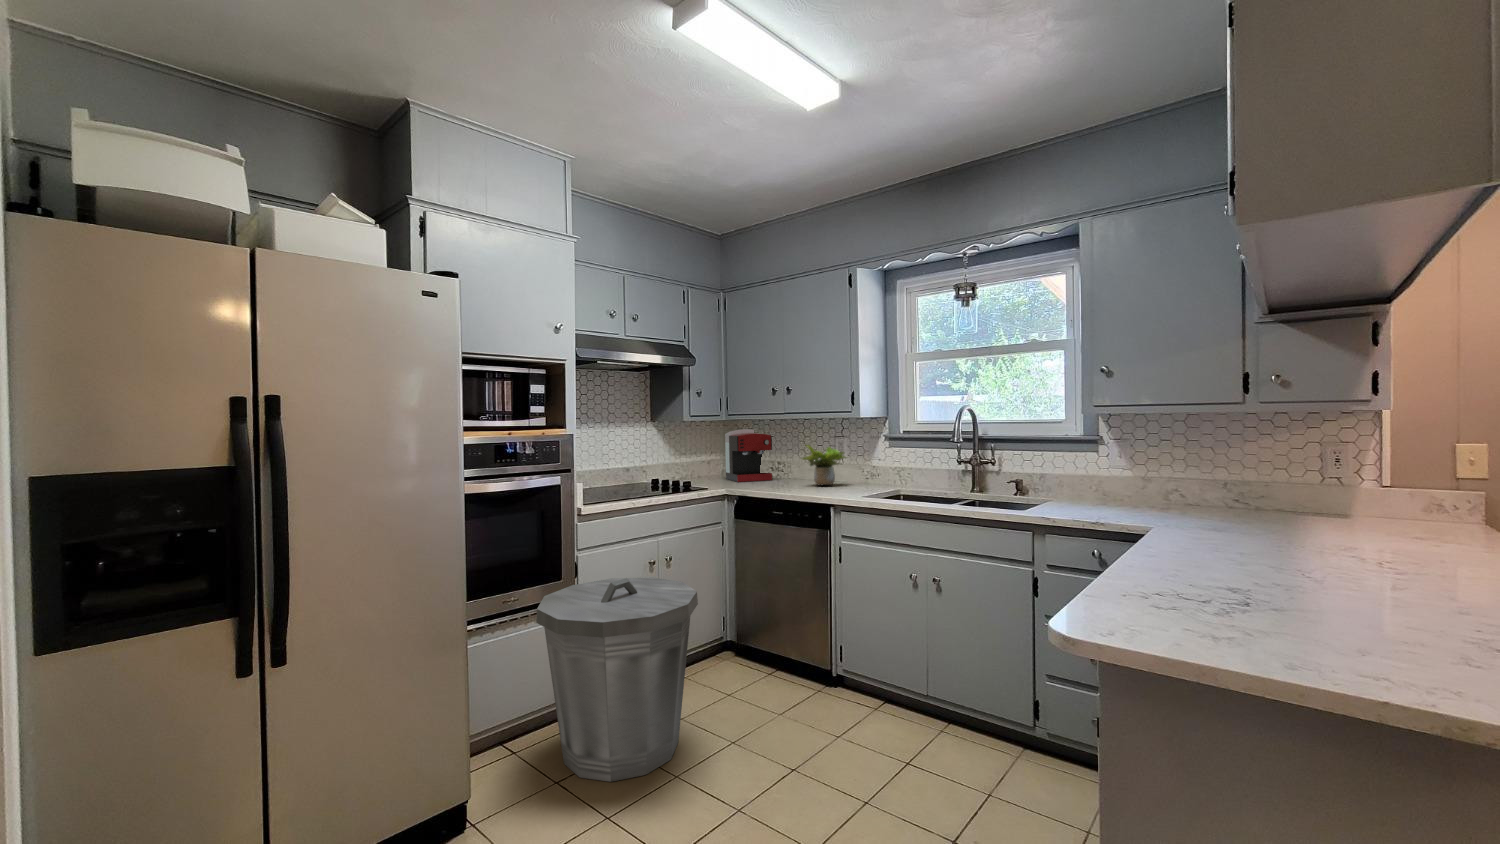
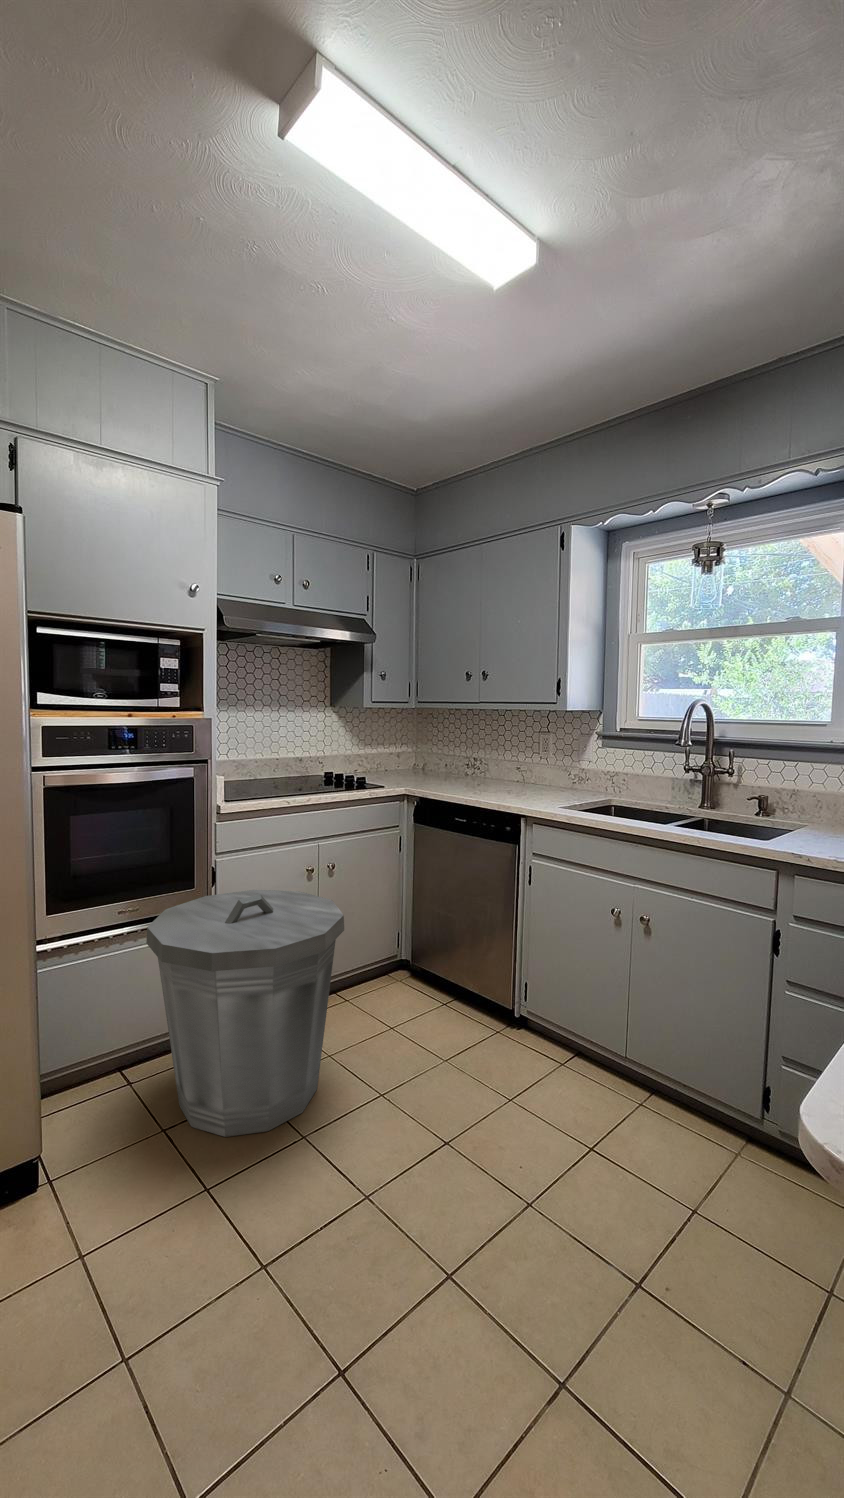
coffee maker: present [725,429,772,482] -> none [416,719,468,779]
potted plant: present [802,445,845,485] -> none [496,740,554,789]

